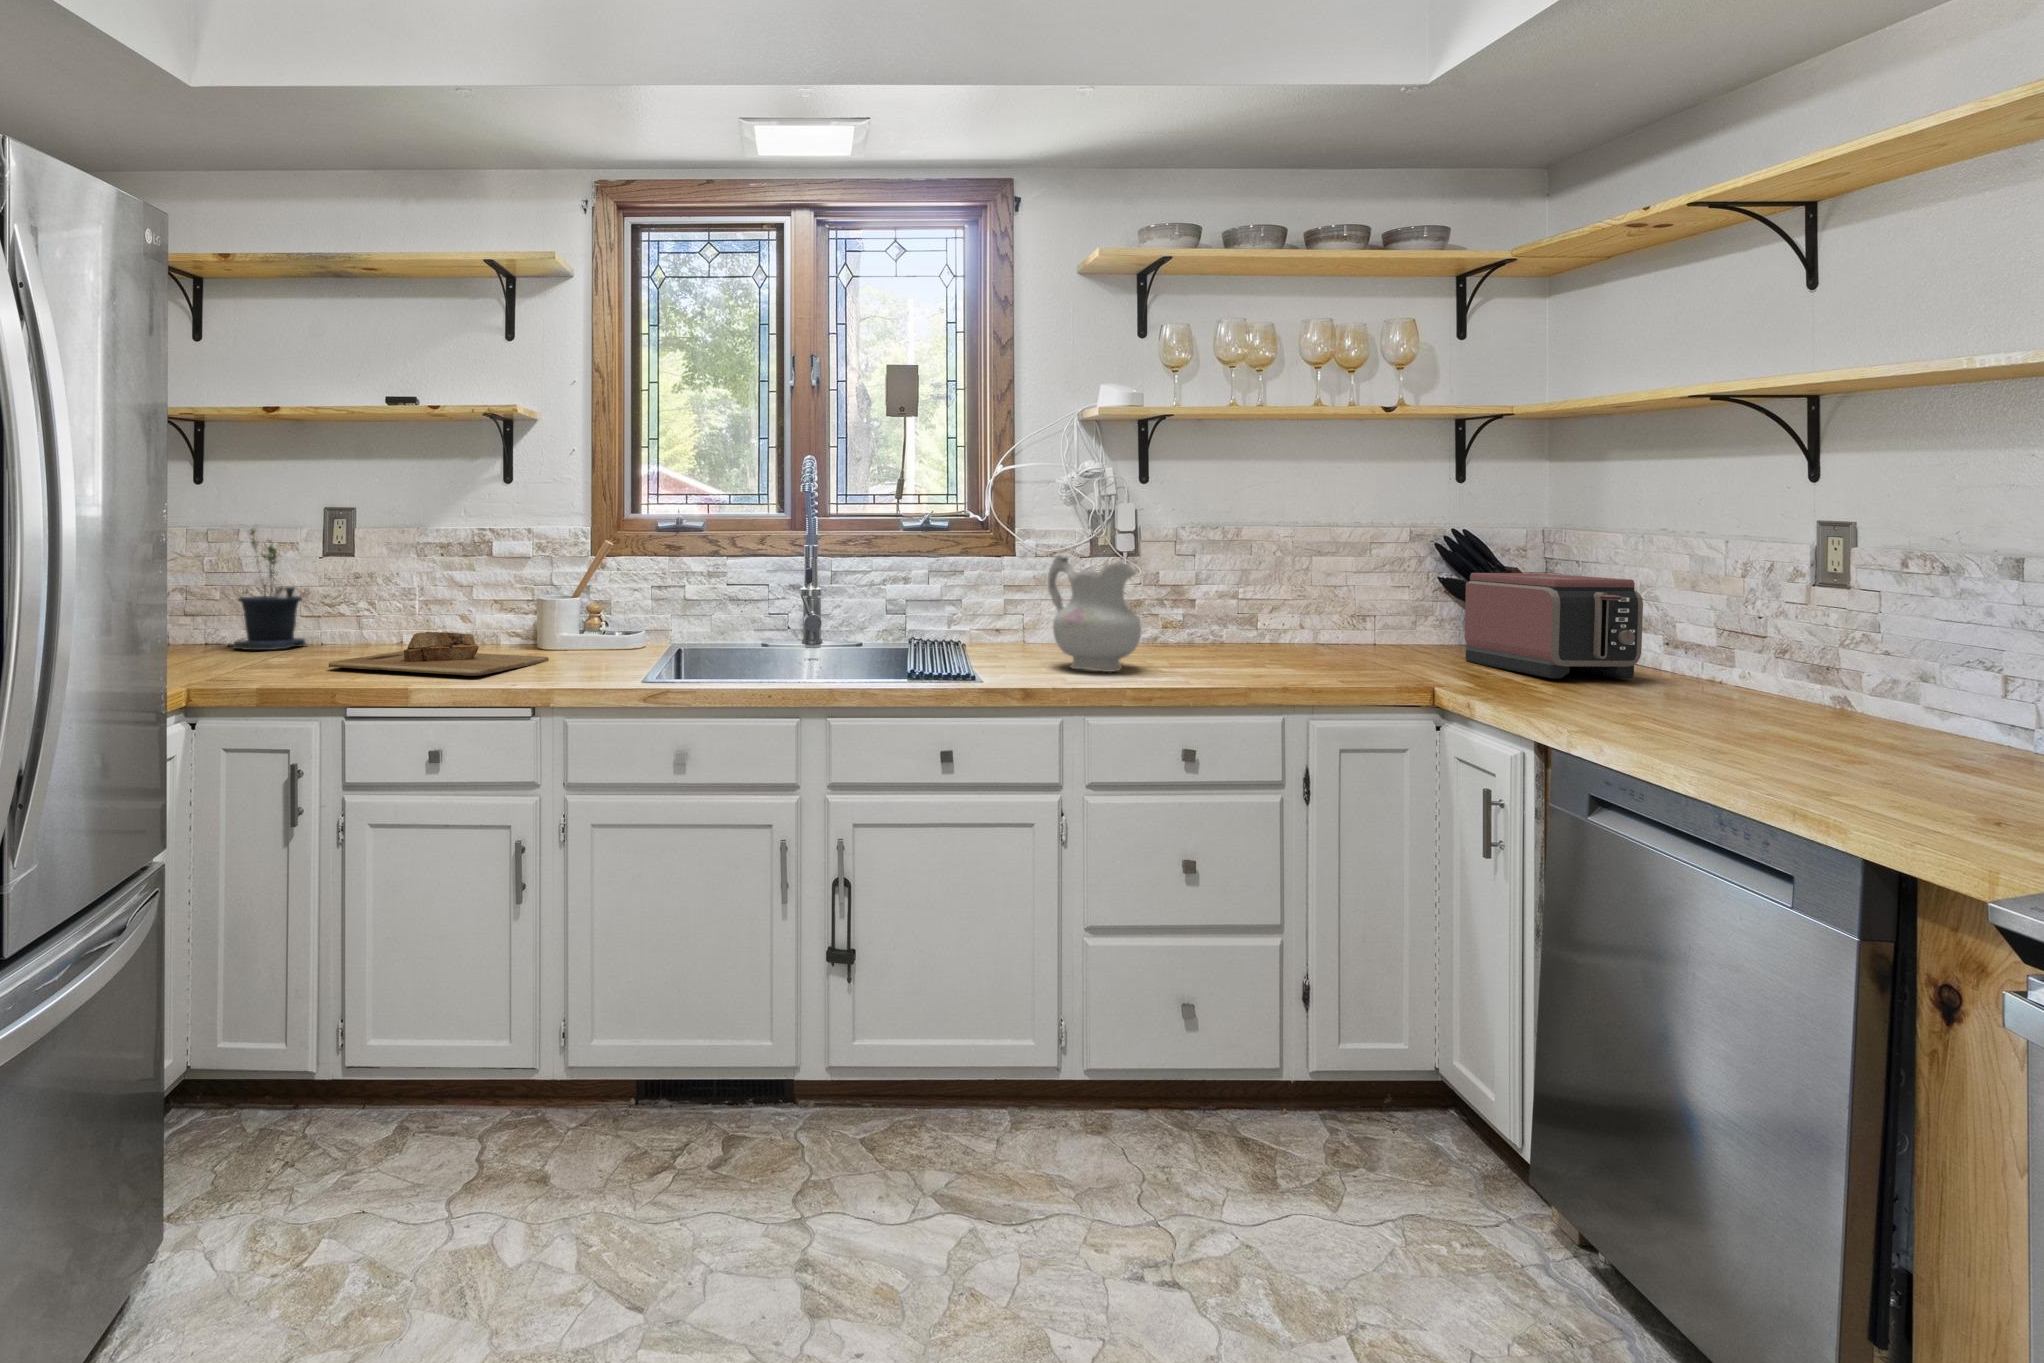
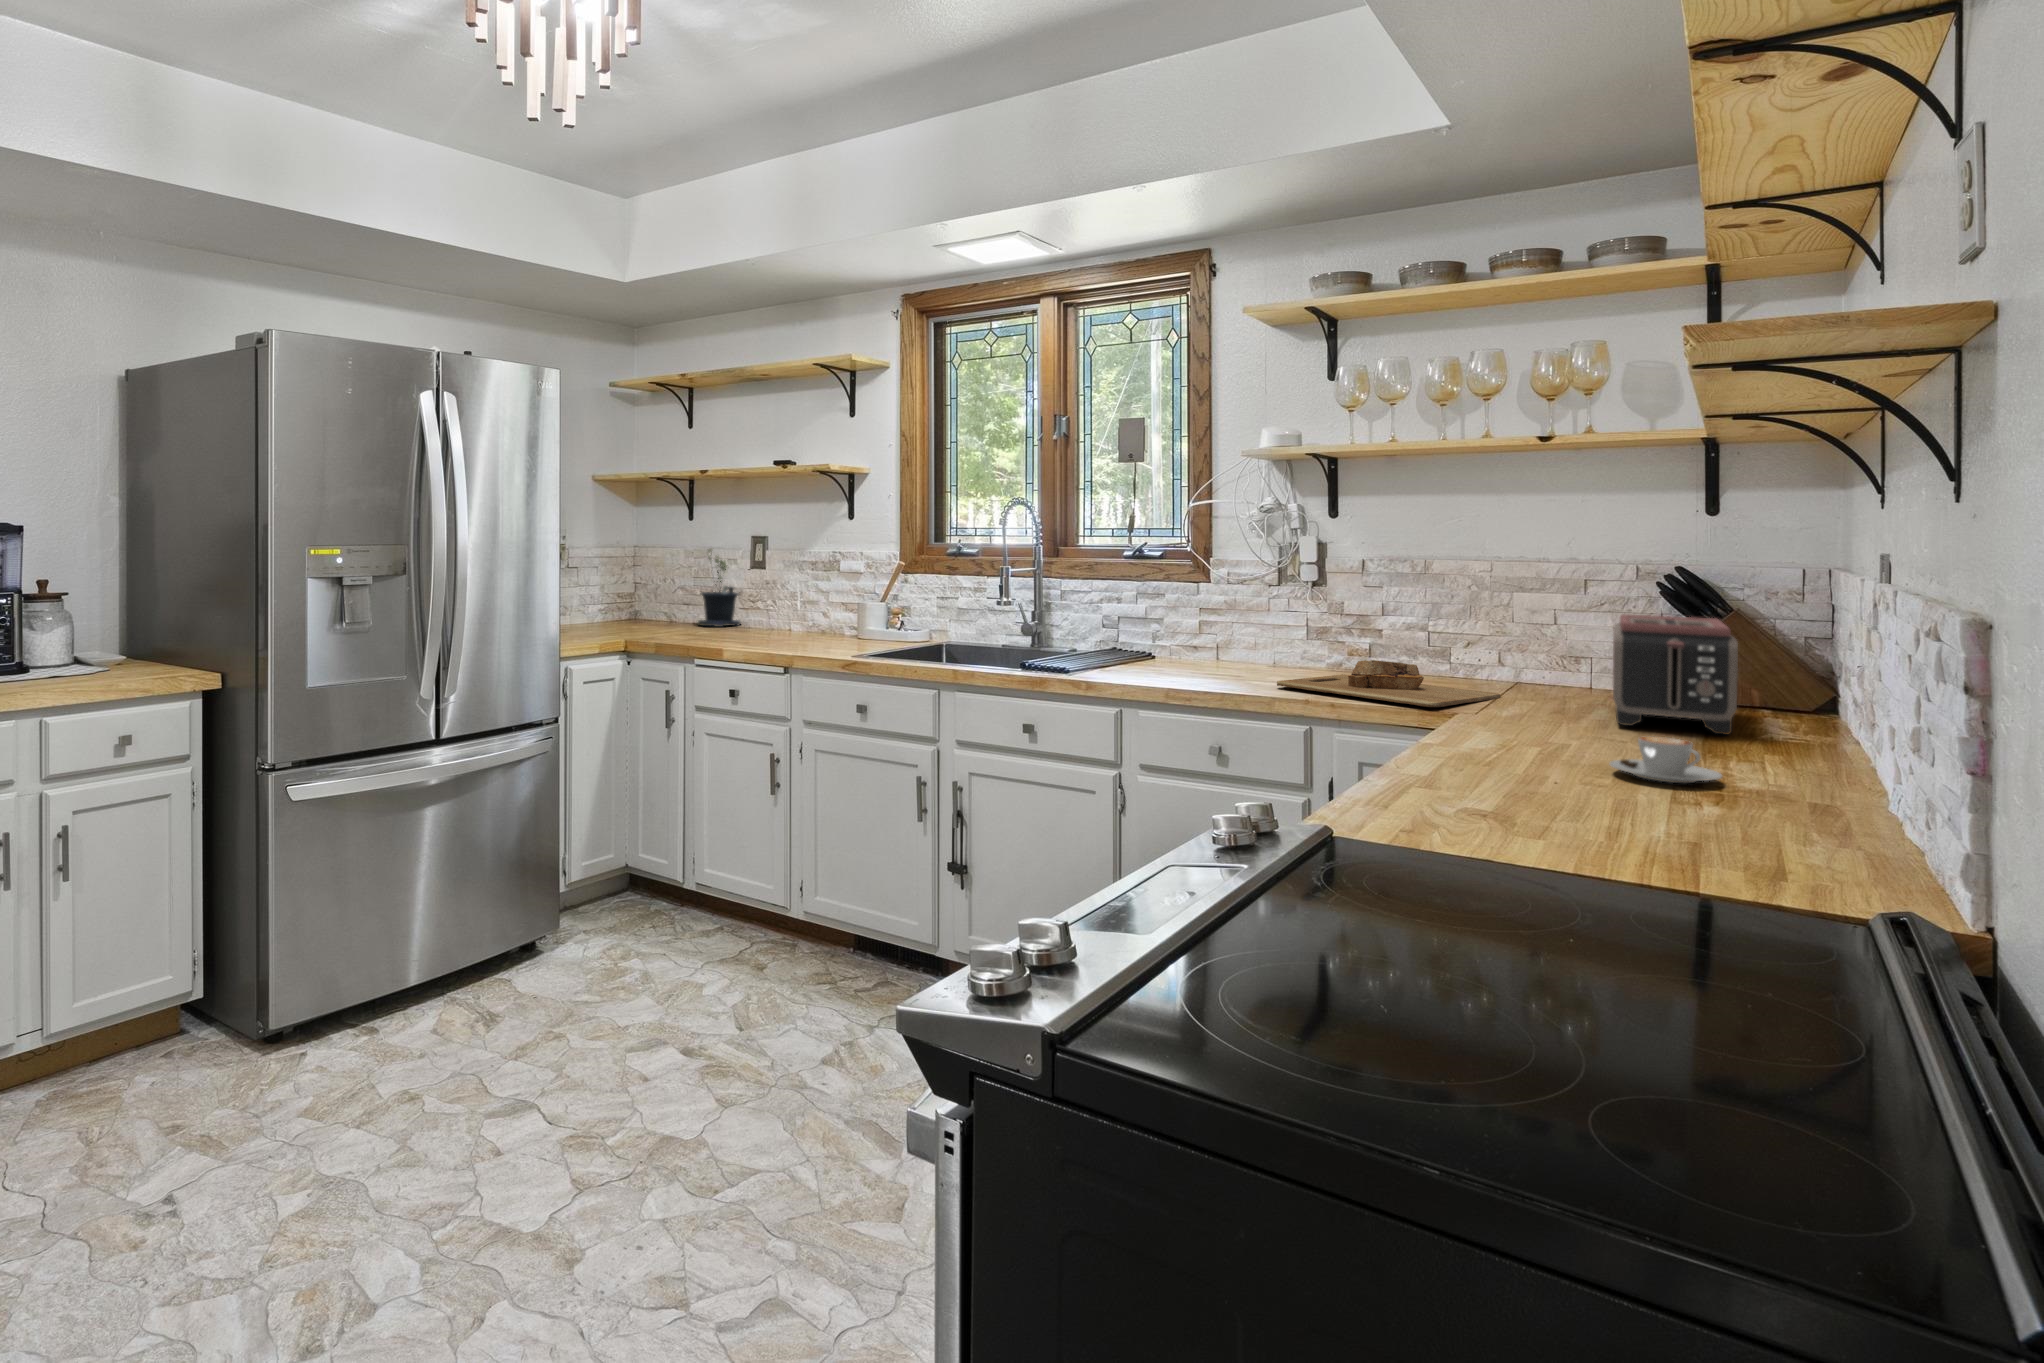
ceramic pitcher: present [1048,556,1142,672] -> none [1163,582,1242,682]
cutting board: present [329,632,549,676] -> present [1277,660,1500,707]
coffee cup: none [1711,686,1826,729] -> present [1610,737,1722,783]

